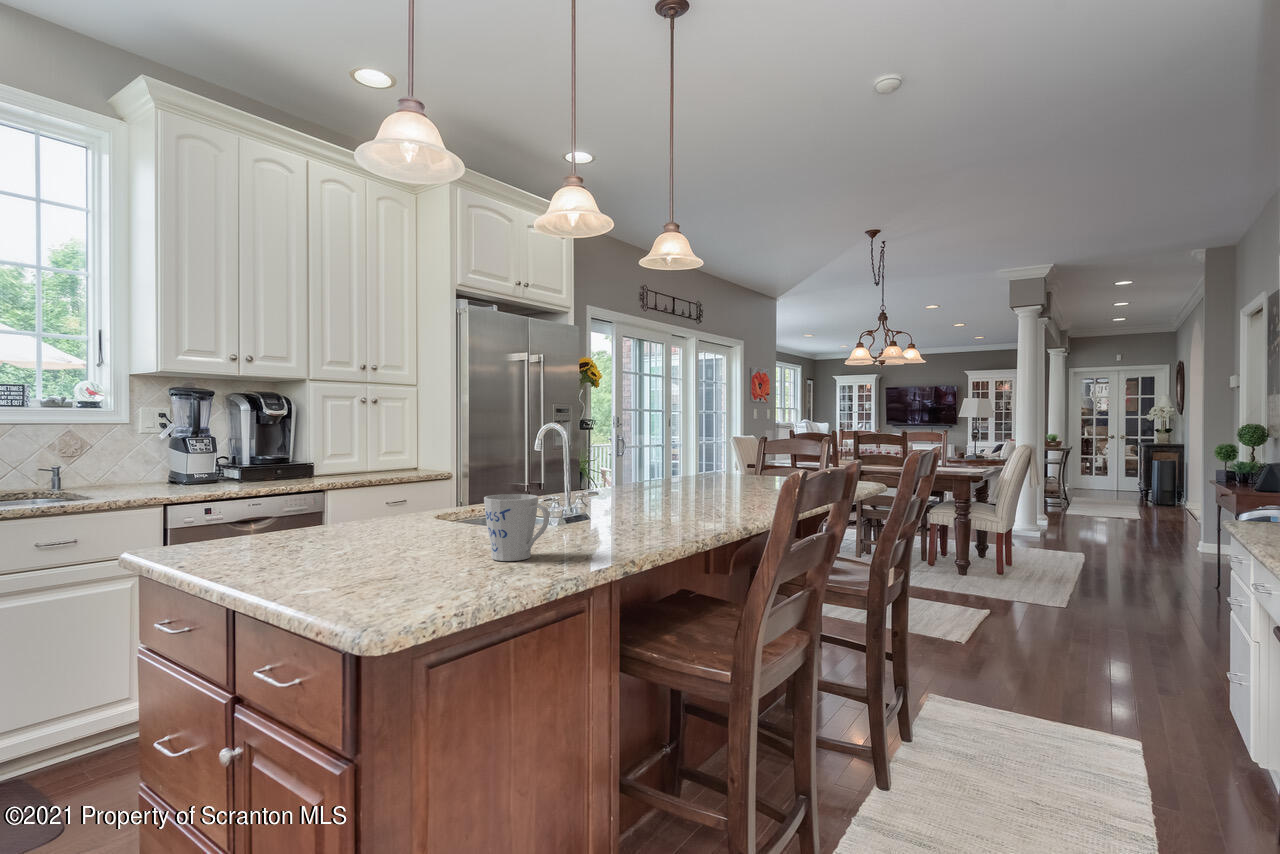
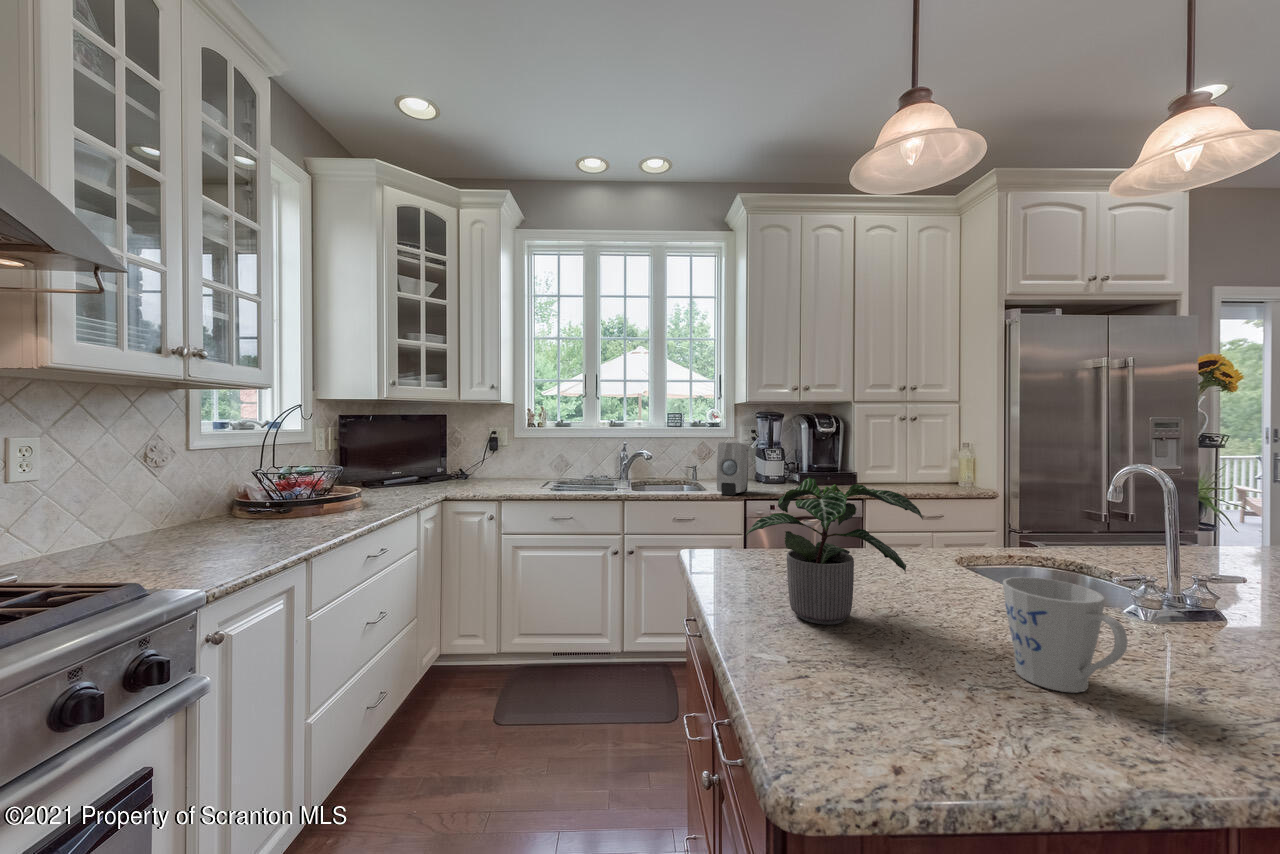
soap dispenser: none [119,426,168,499] -> present [717,443,748,495]
potted plant: none [262,438,424,568] -> present [746,478,923,625]

